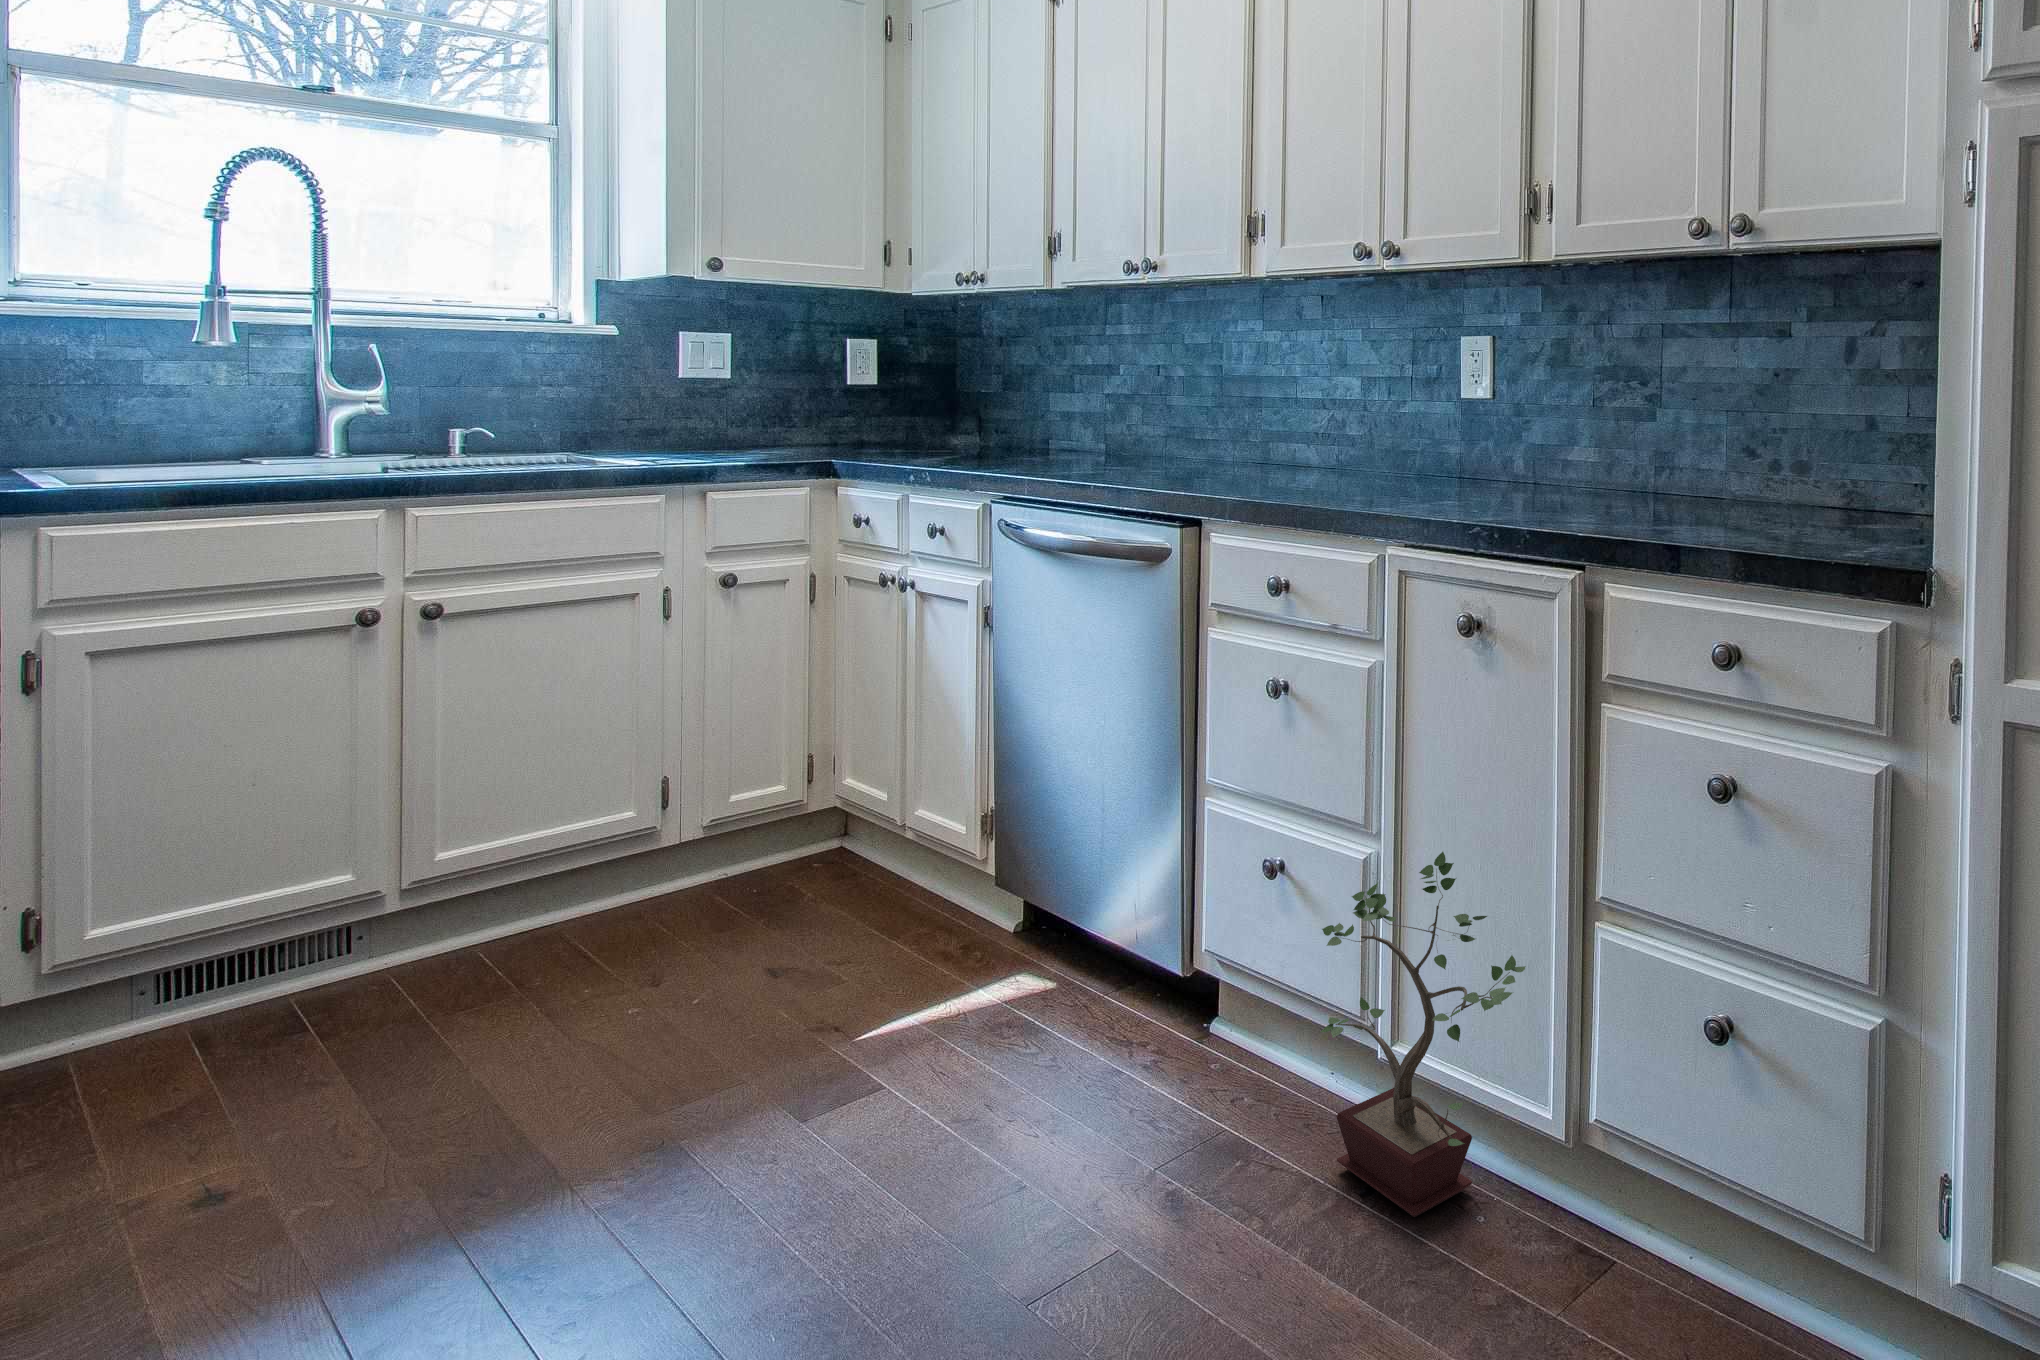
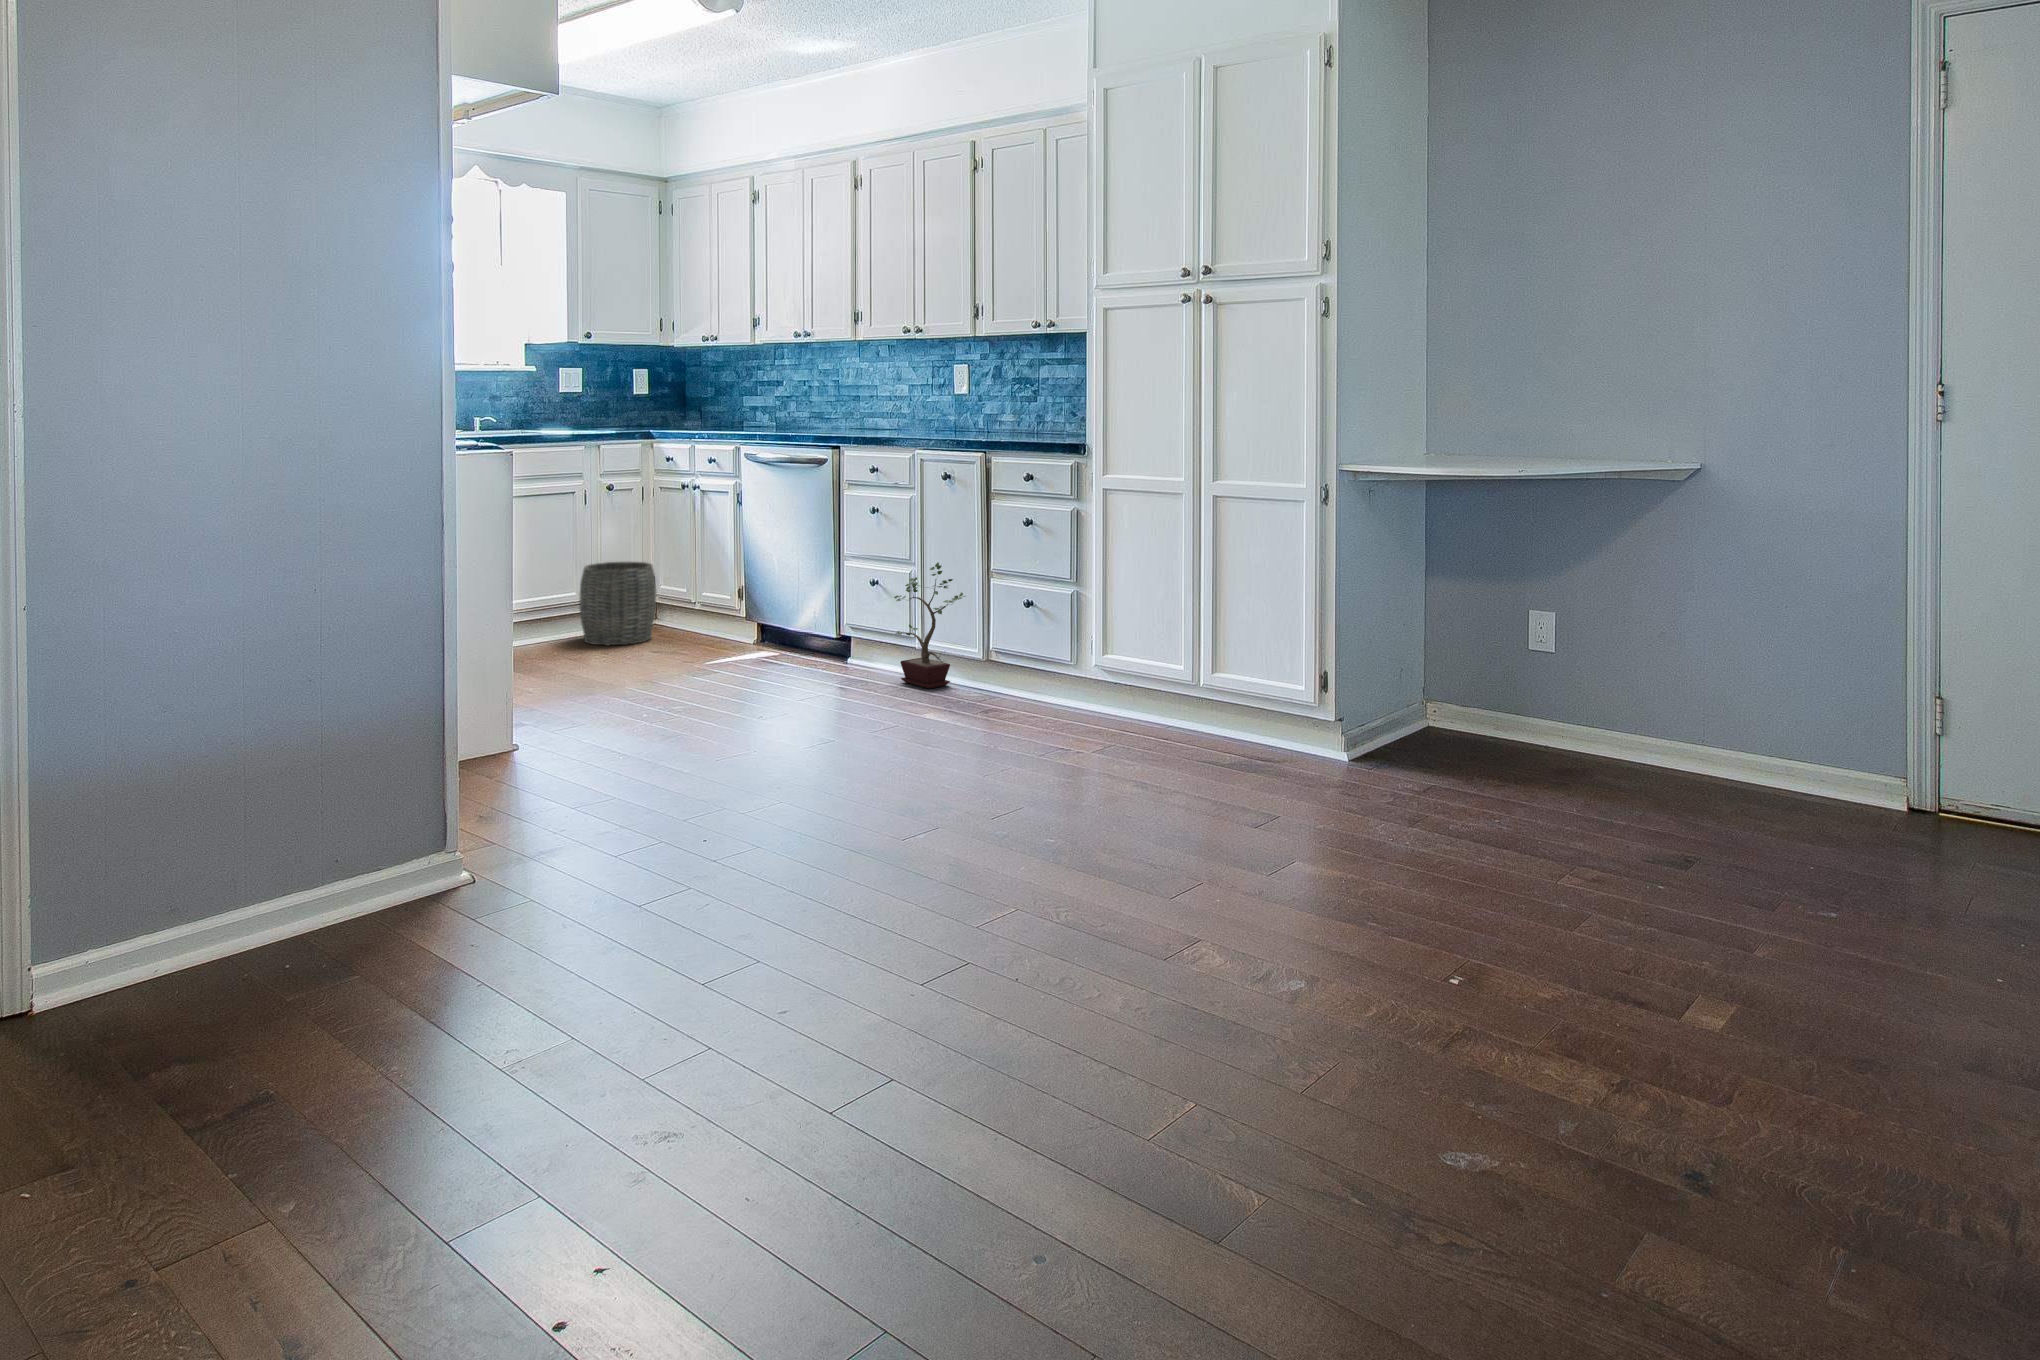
woven basket: none [625,740,810,949] -> present [580,562,656,645]

